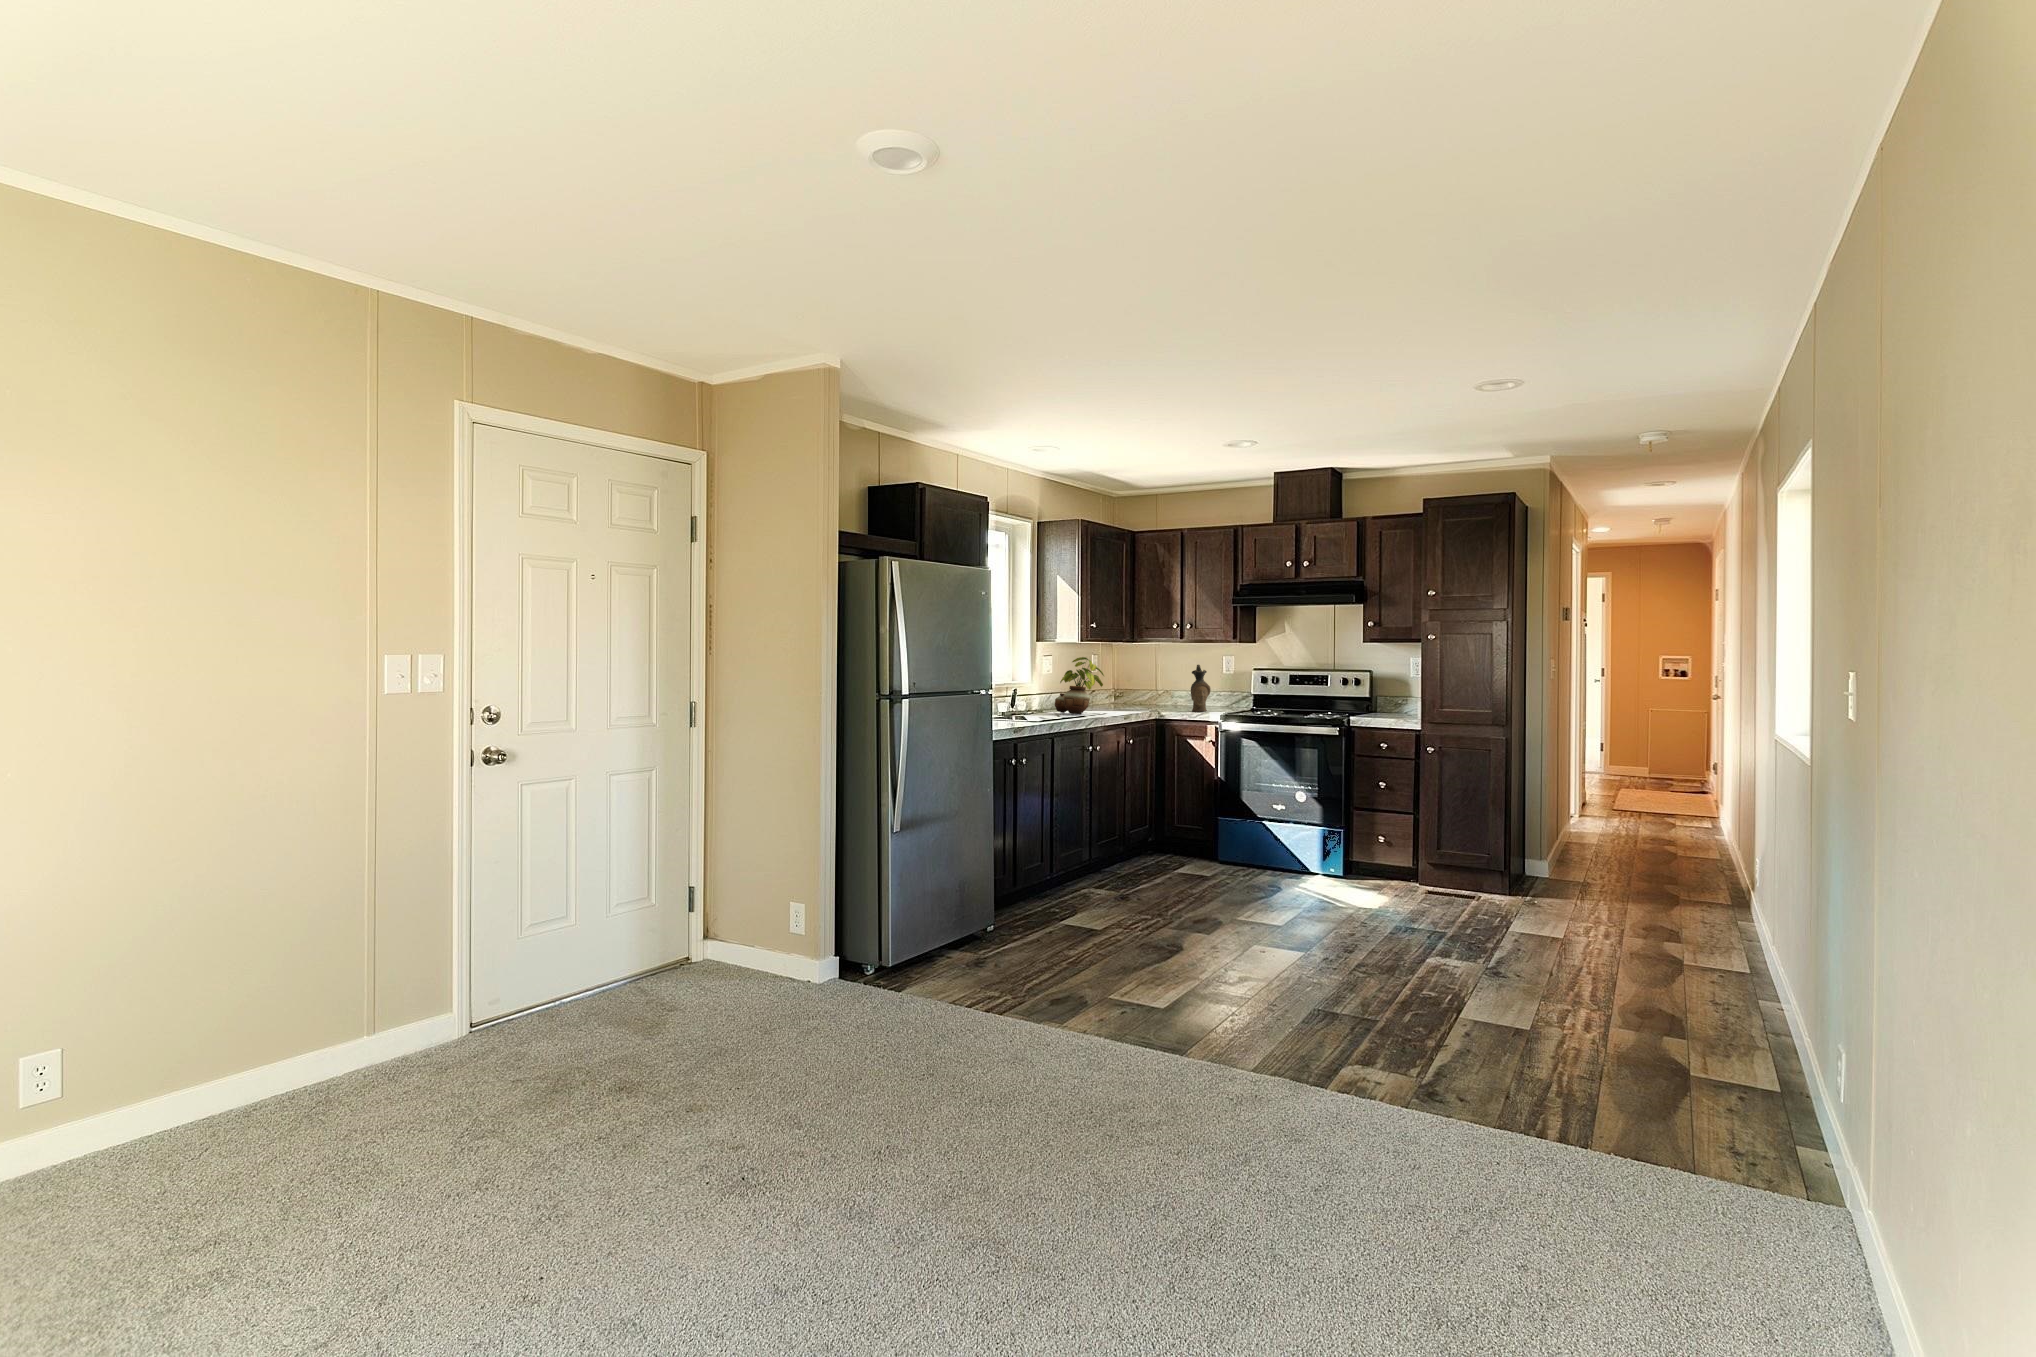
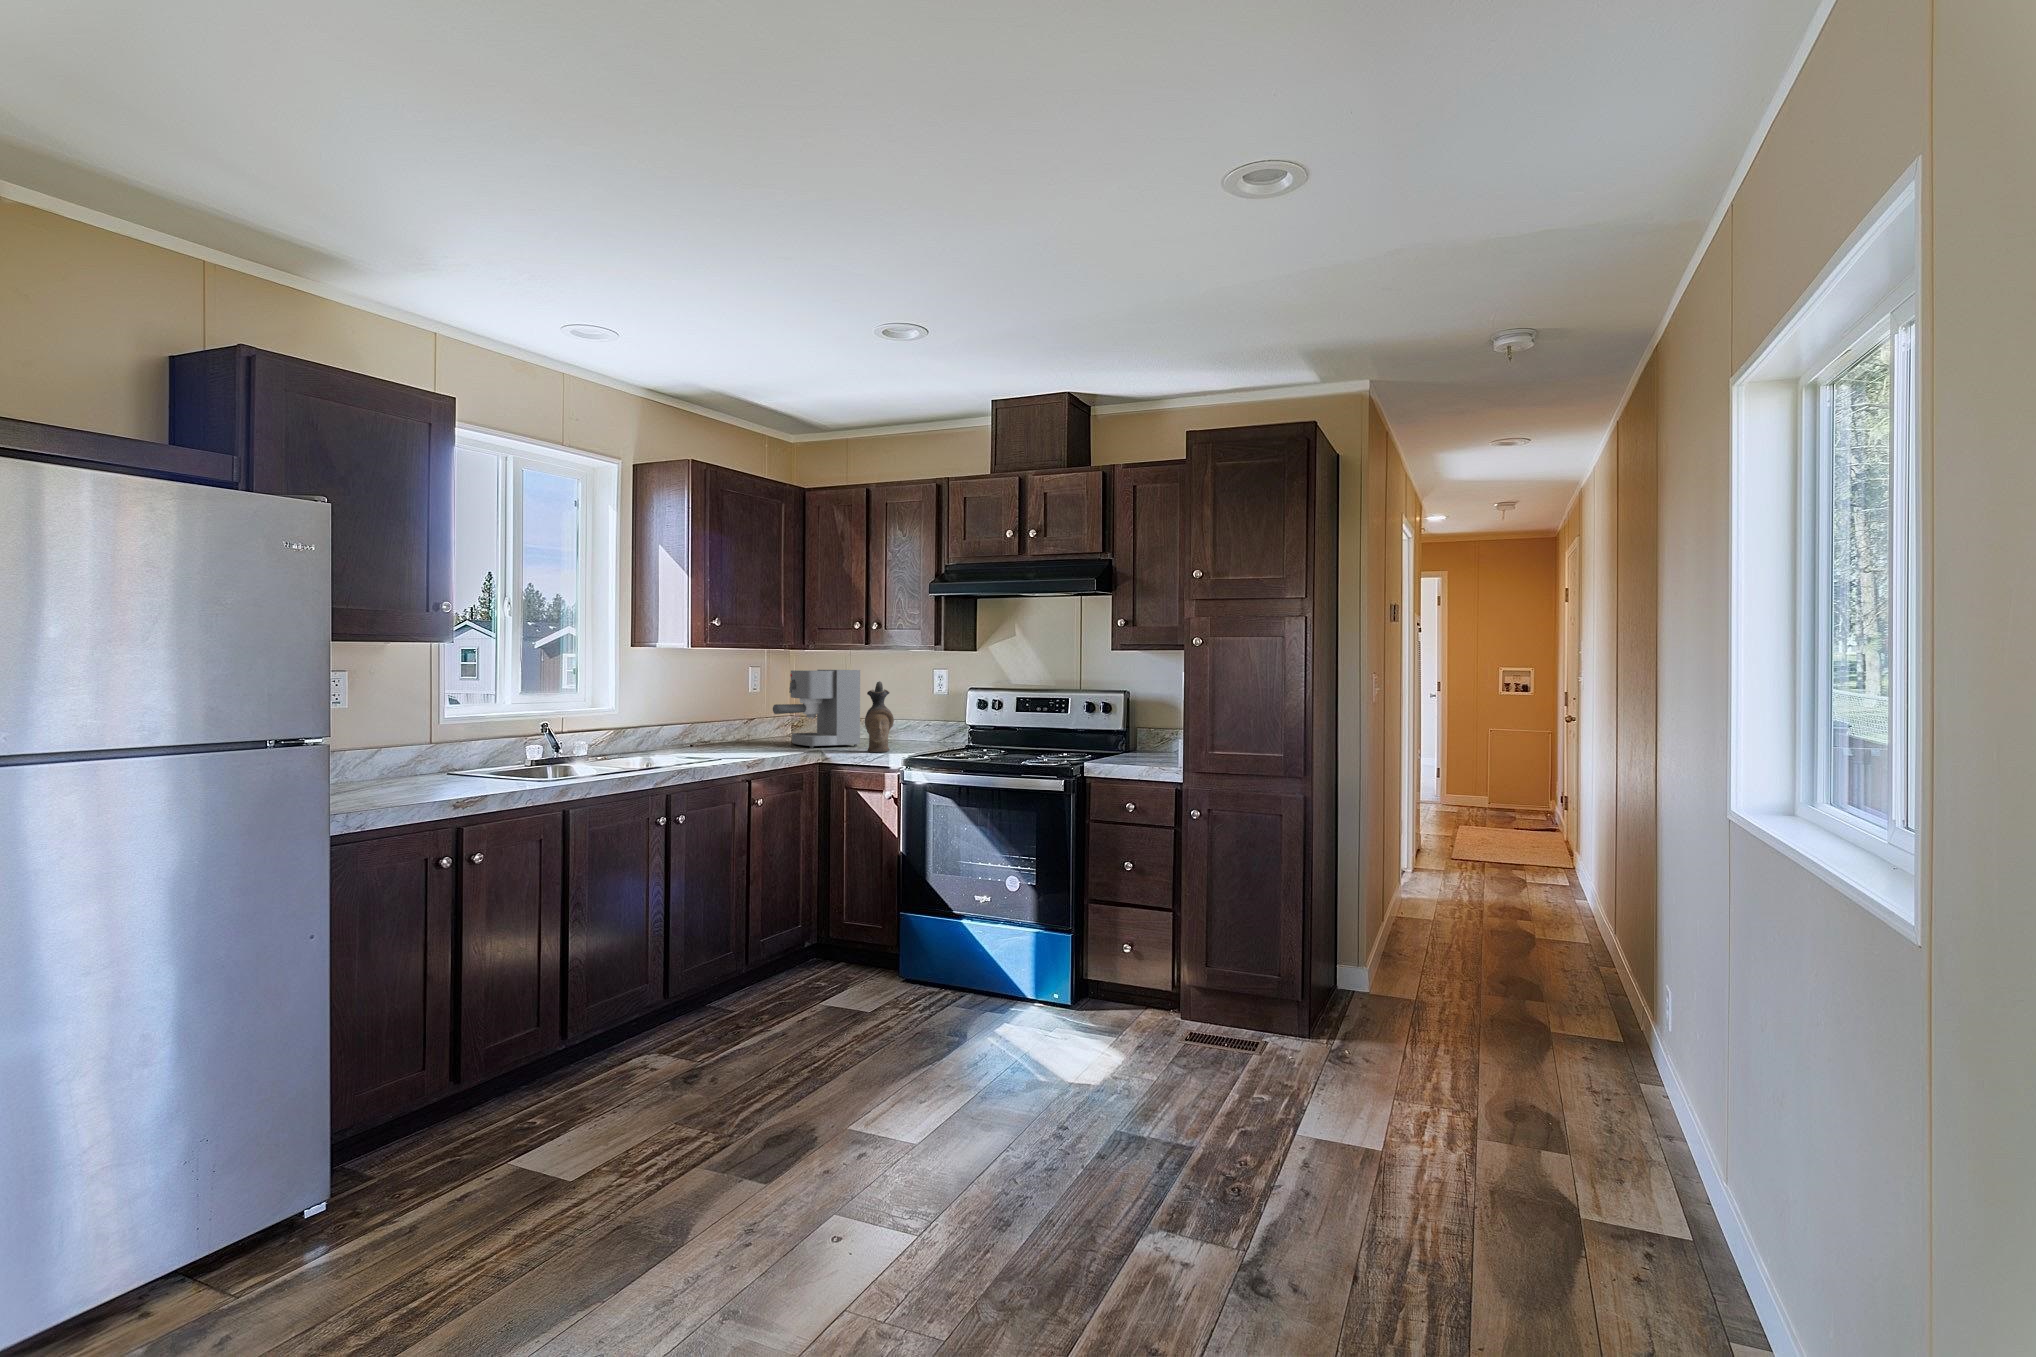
potted plant: present [1055,657,1104,714] -> none [636,671,710,762]
coffee maker: none [1123,657,1180,709] -> present [773,670,860,748]

